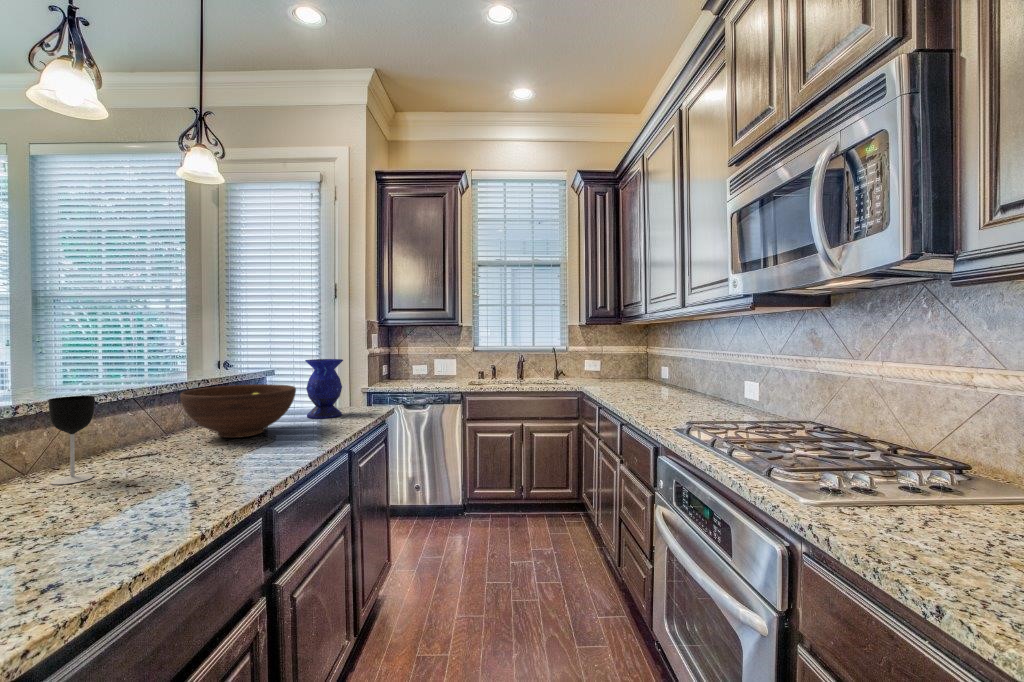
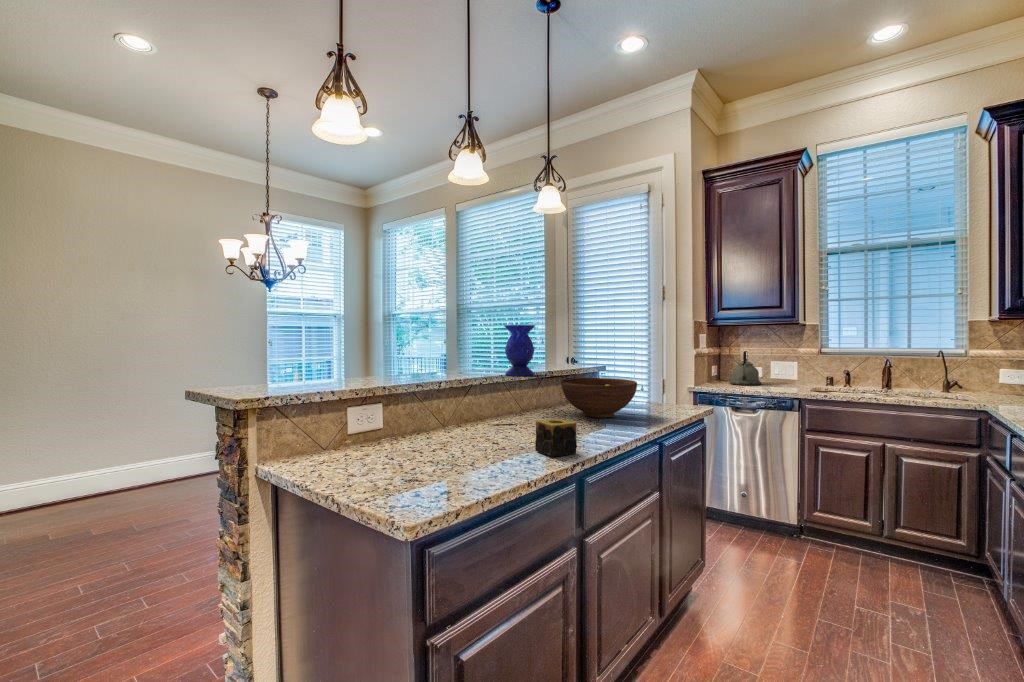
kettle: none [401,350,429,382] -> present [730,351,761,385]
vase: present [305,359,343,419] -> present [504,325,535,376]
wine glass: present [49,396,95,484] -> none [505,379,525,432]
candle: none [87,456,176,528] -> present [535,419,577,457]

